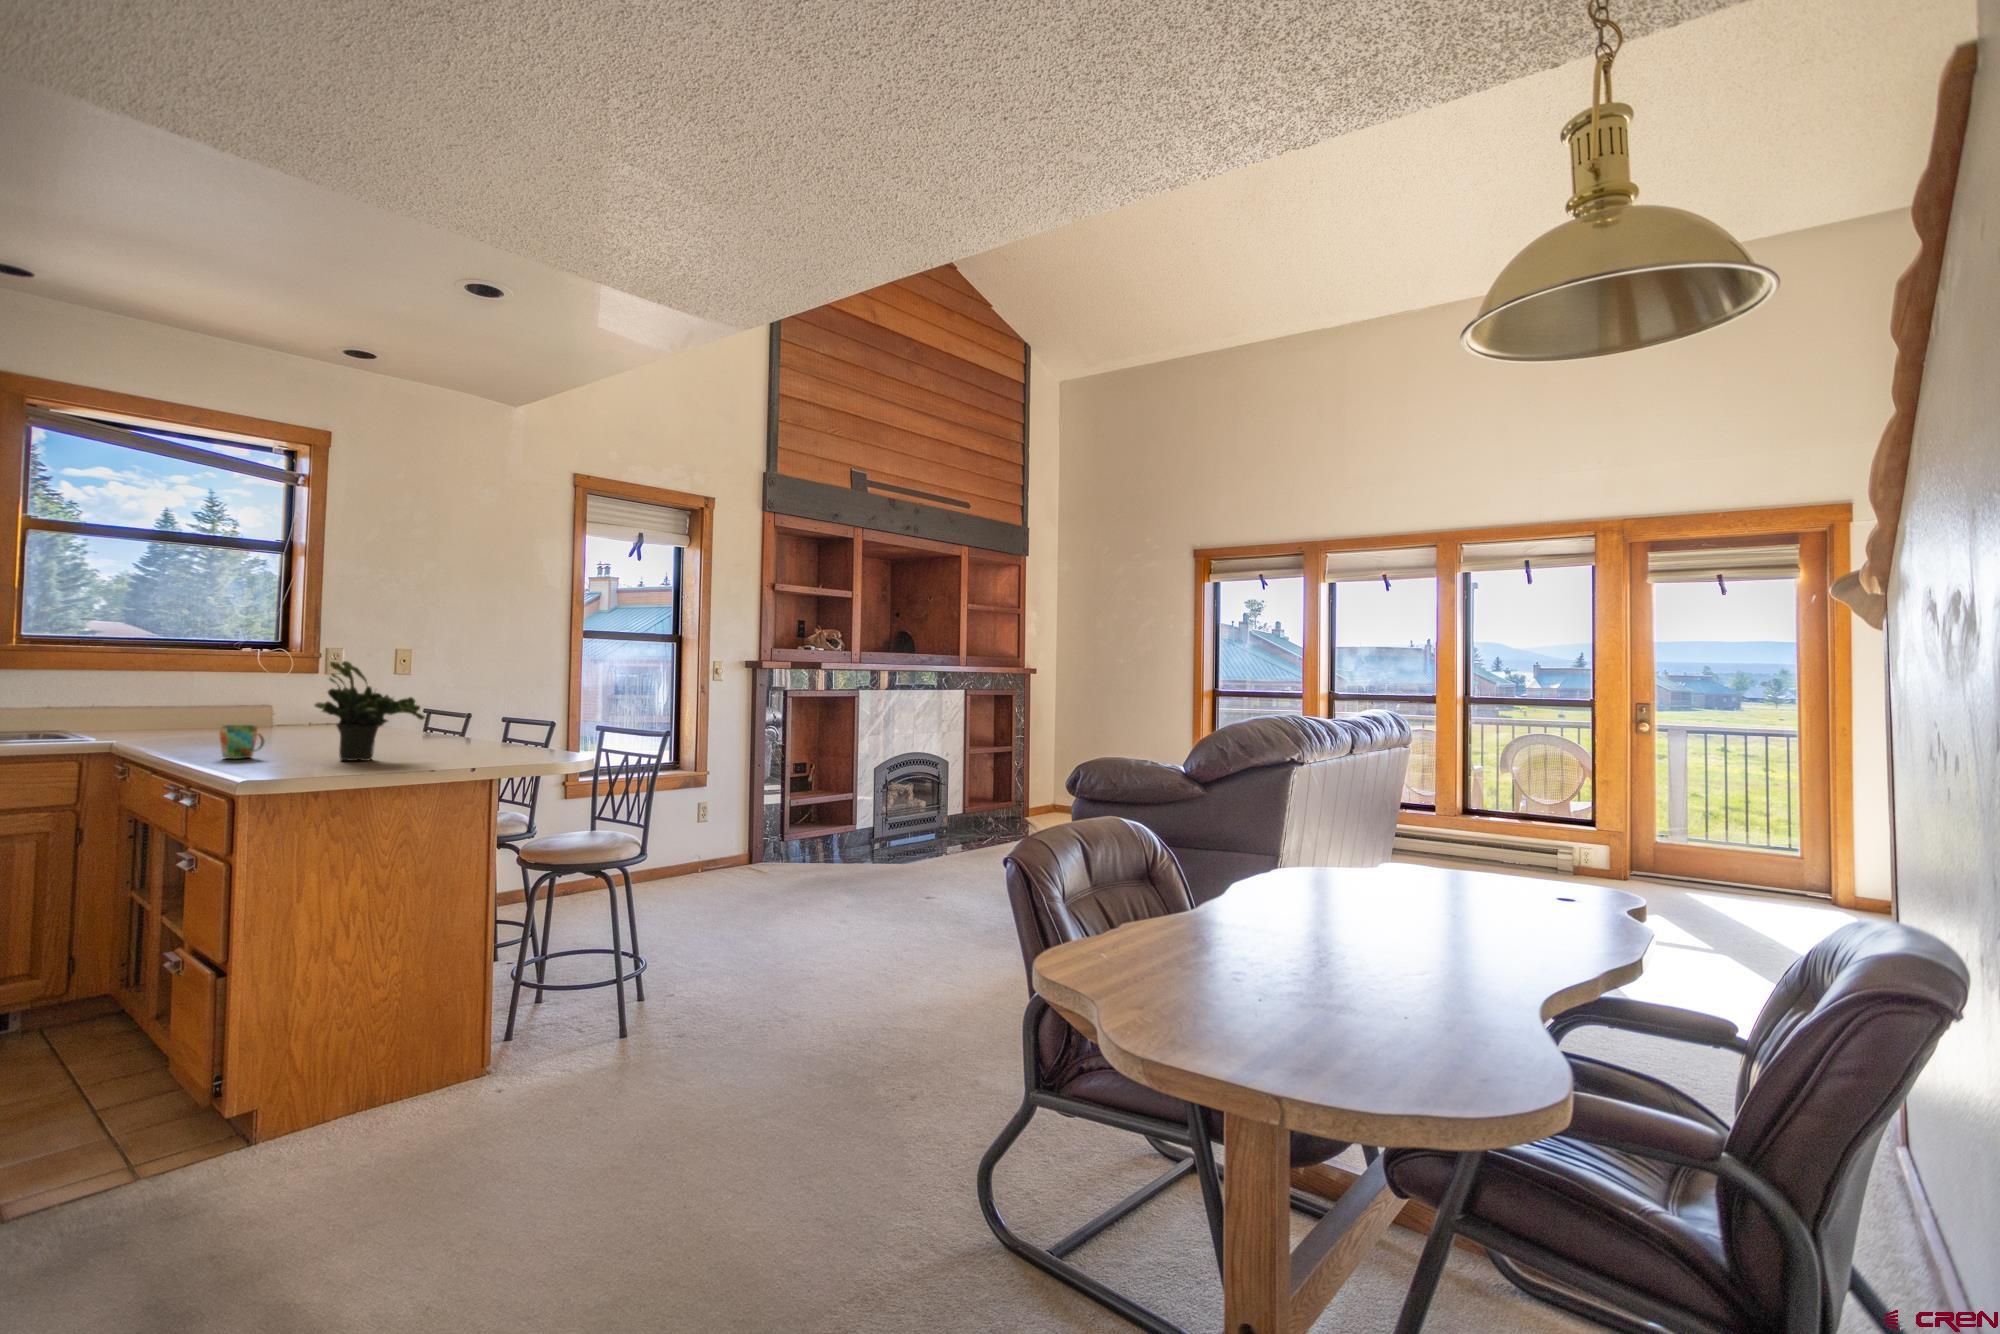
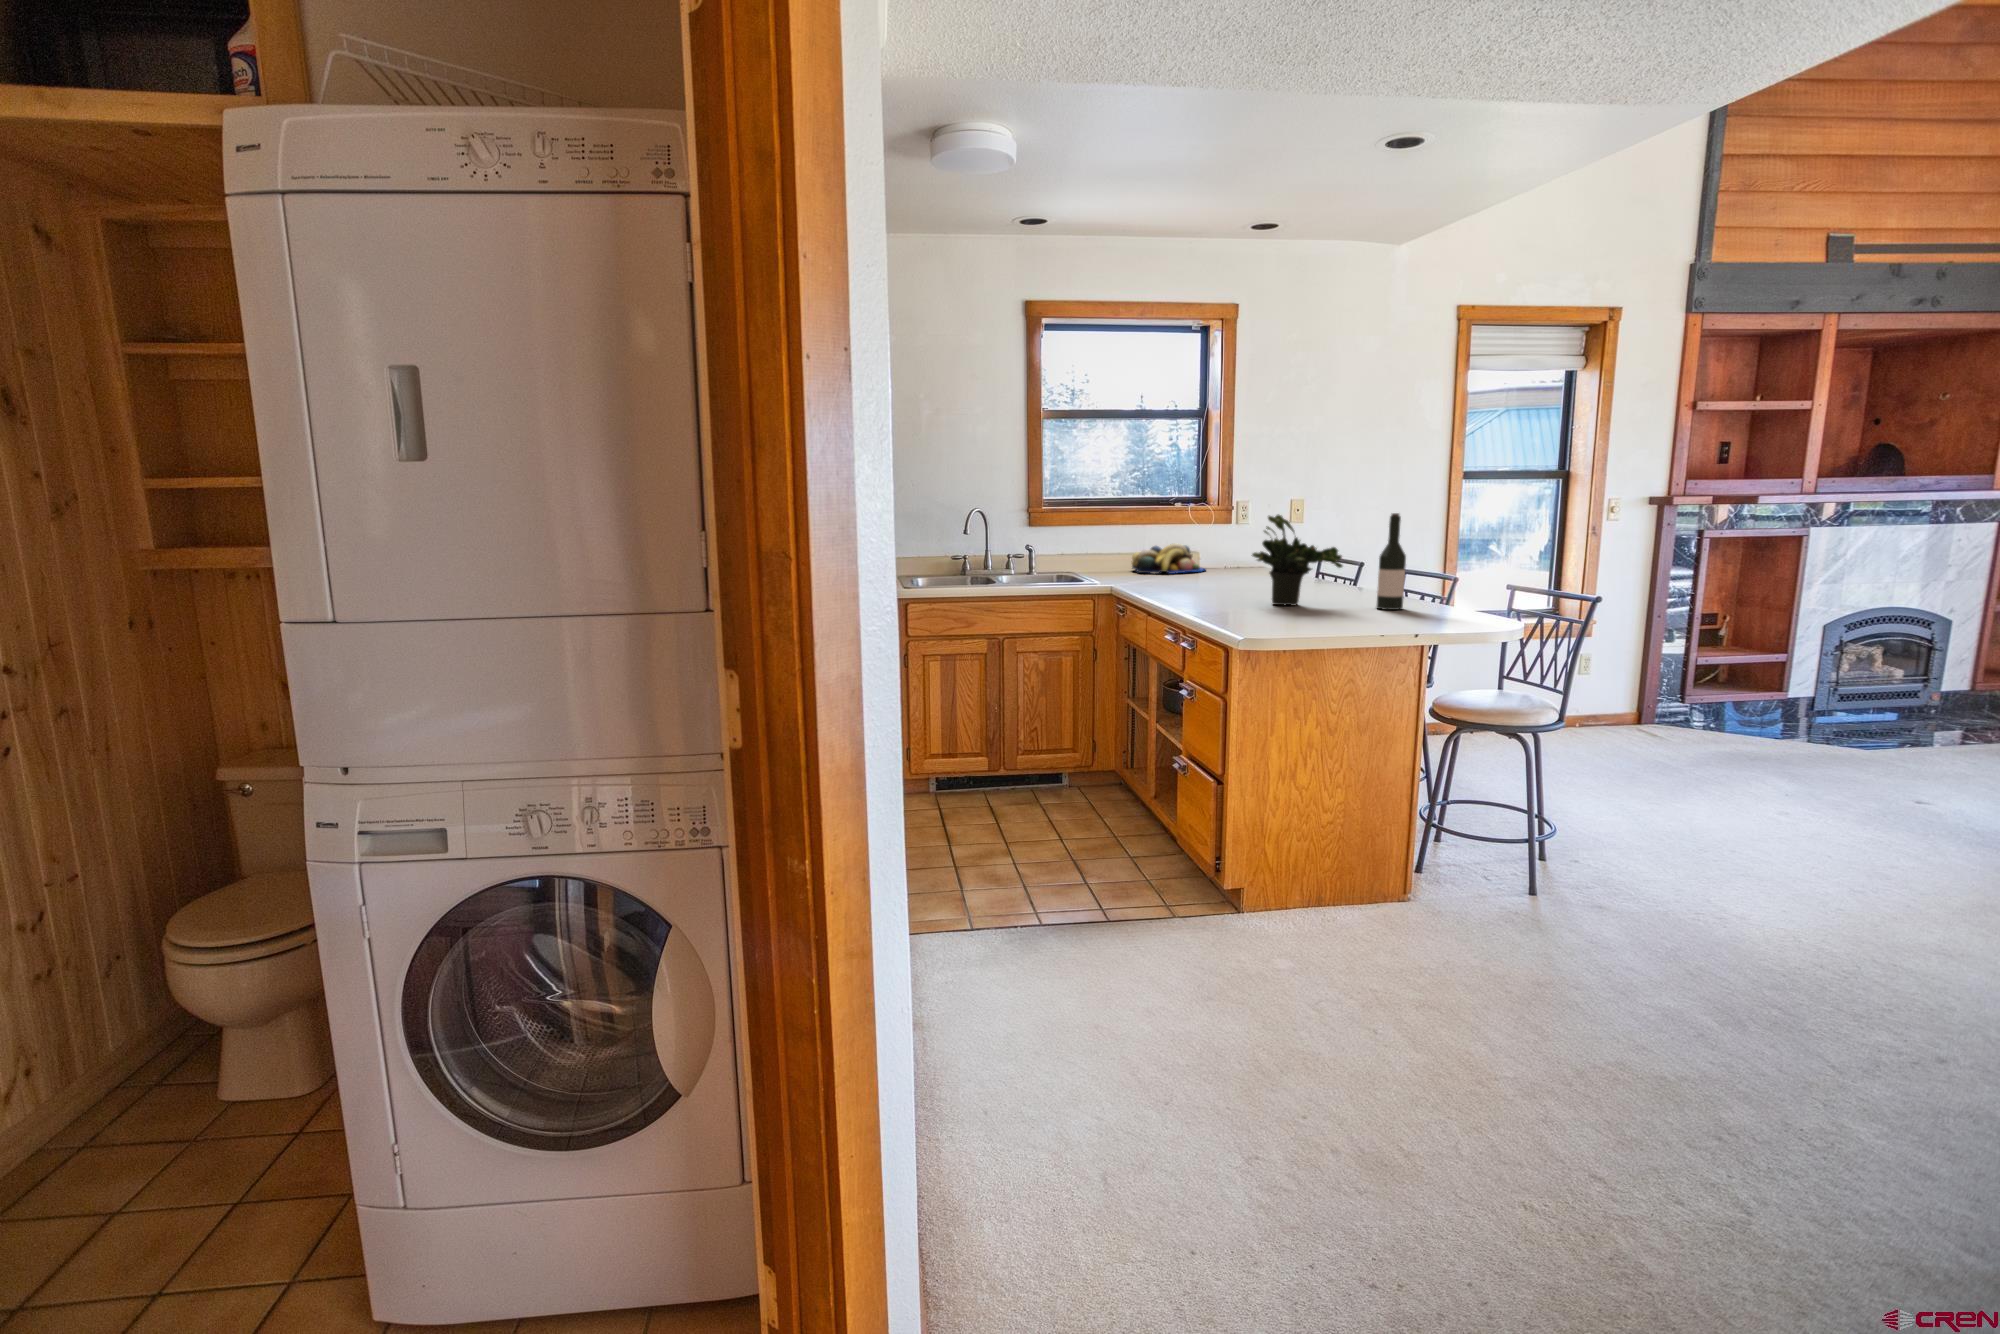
wine bottle: none [460,664,491,762] -> present [1377,513,1406,610]
fruit bowl: none [165,694,277,730] -> present [1132,544,1205,574]
mug: present [220,725,265,759] -> none [1182,572,1214,600]

